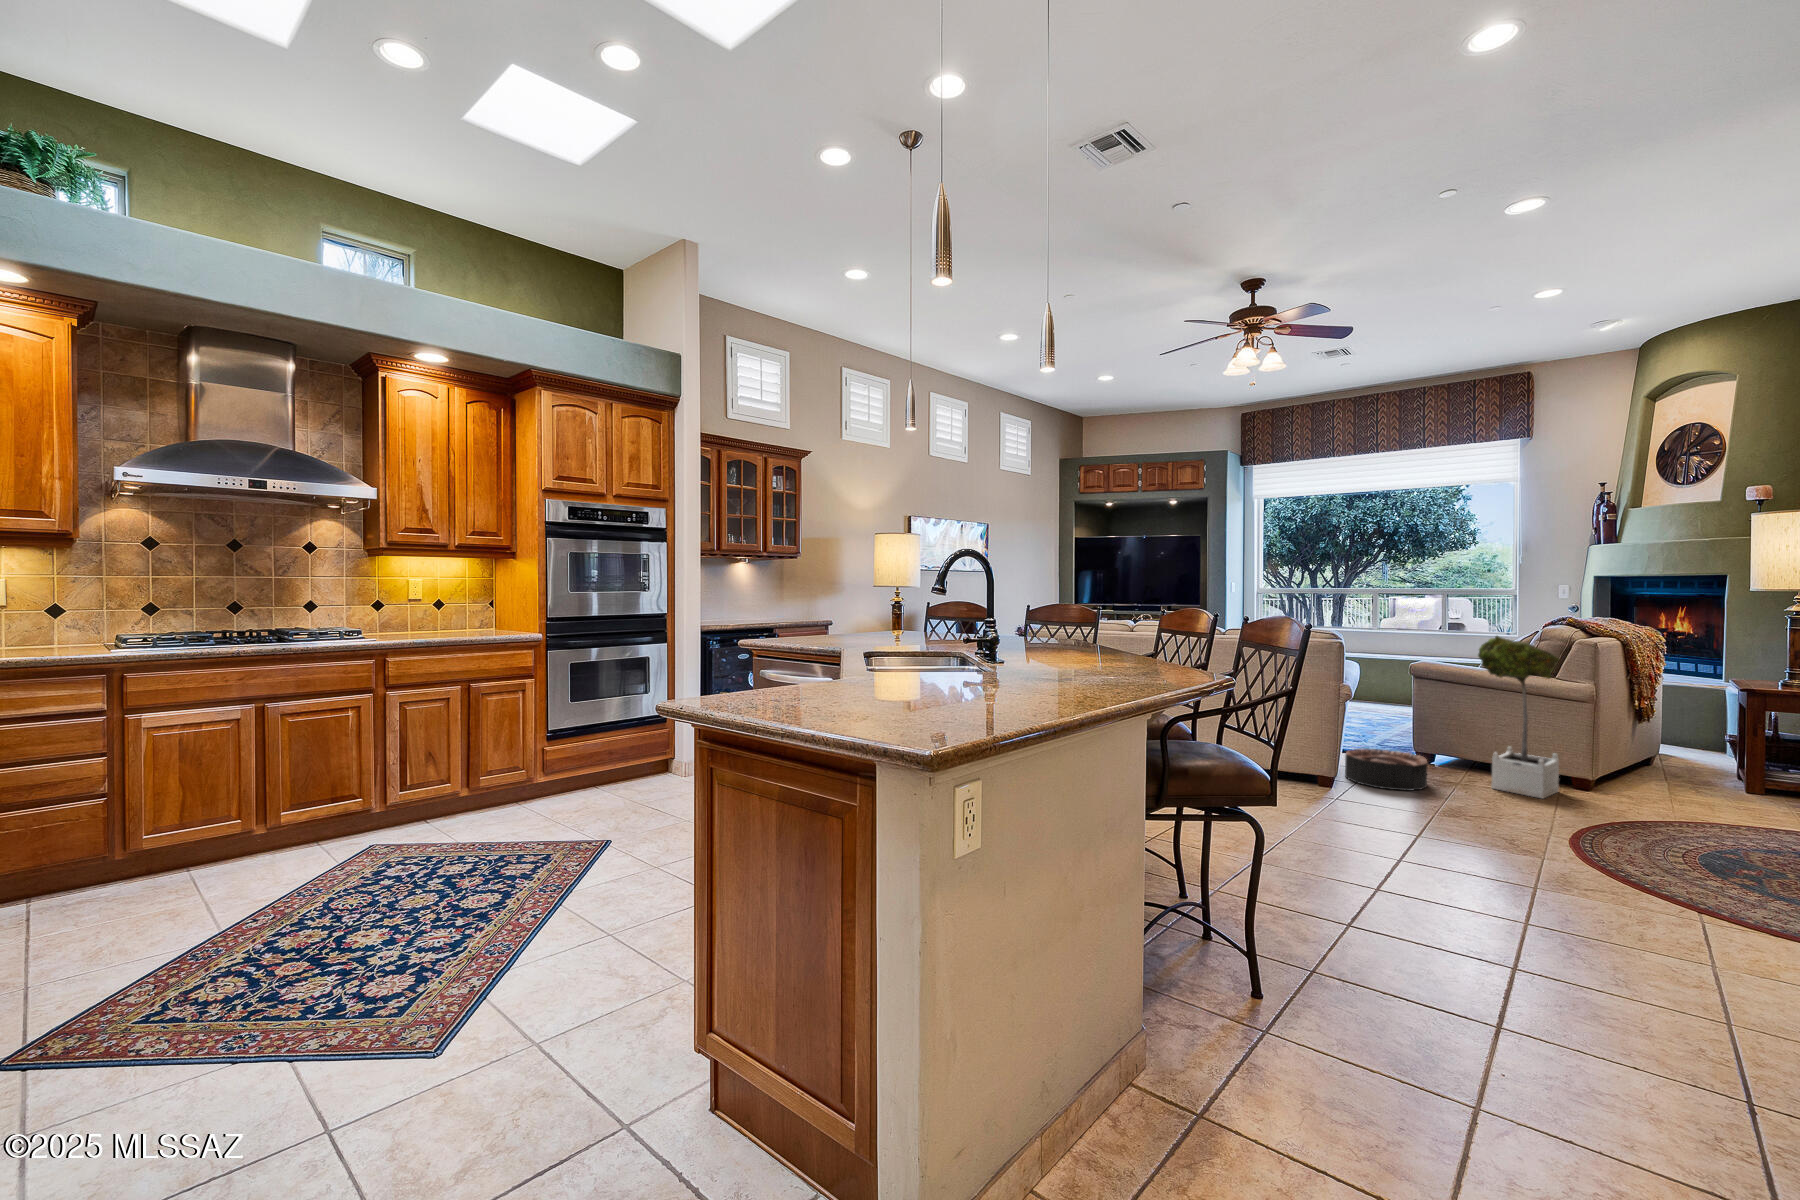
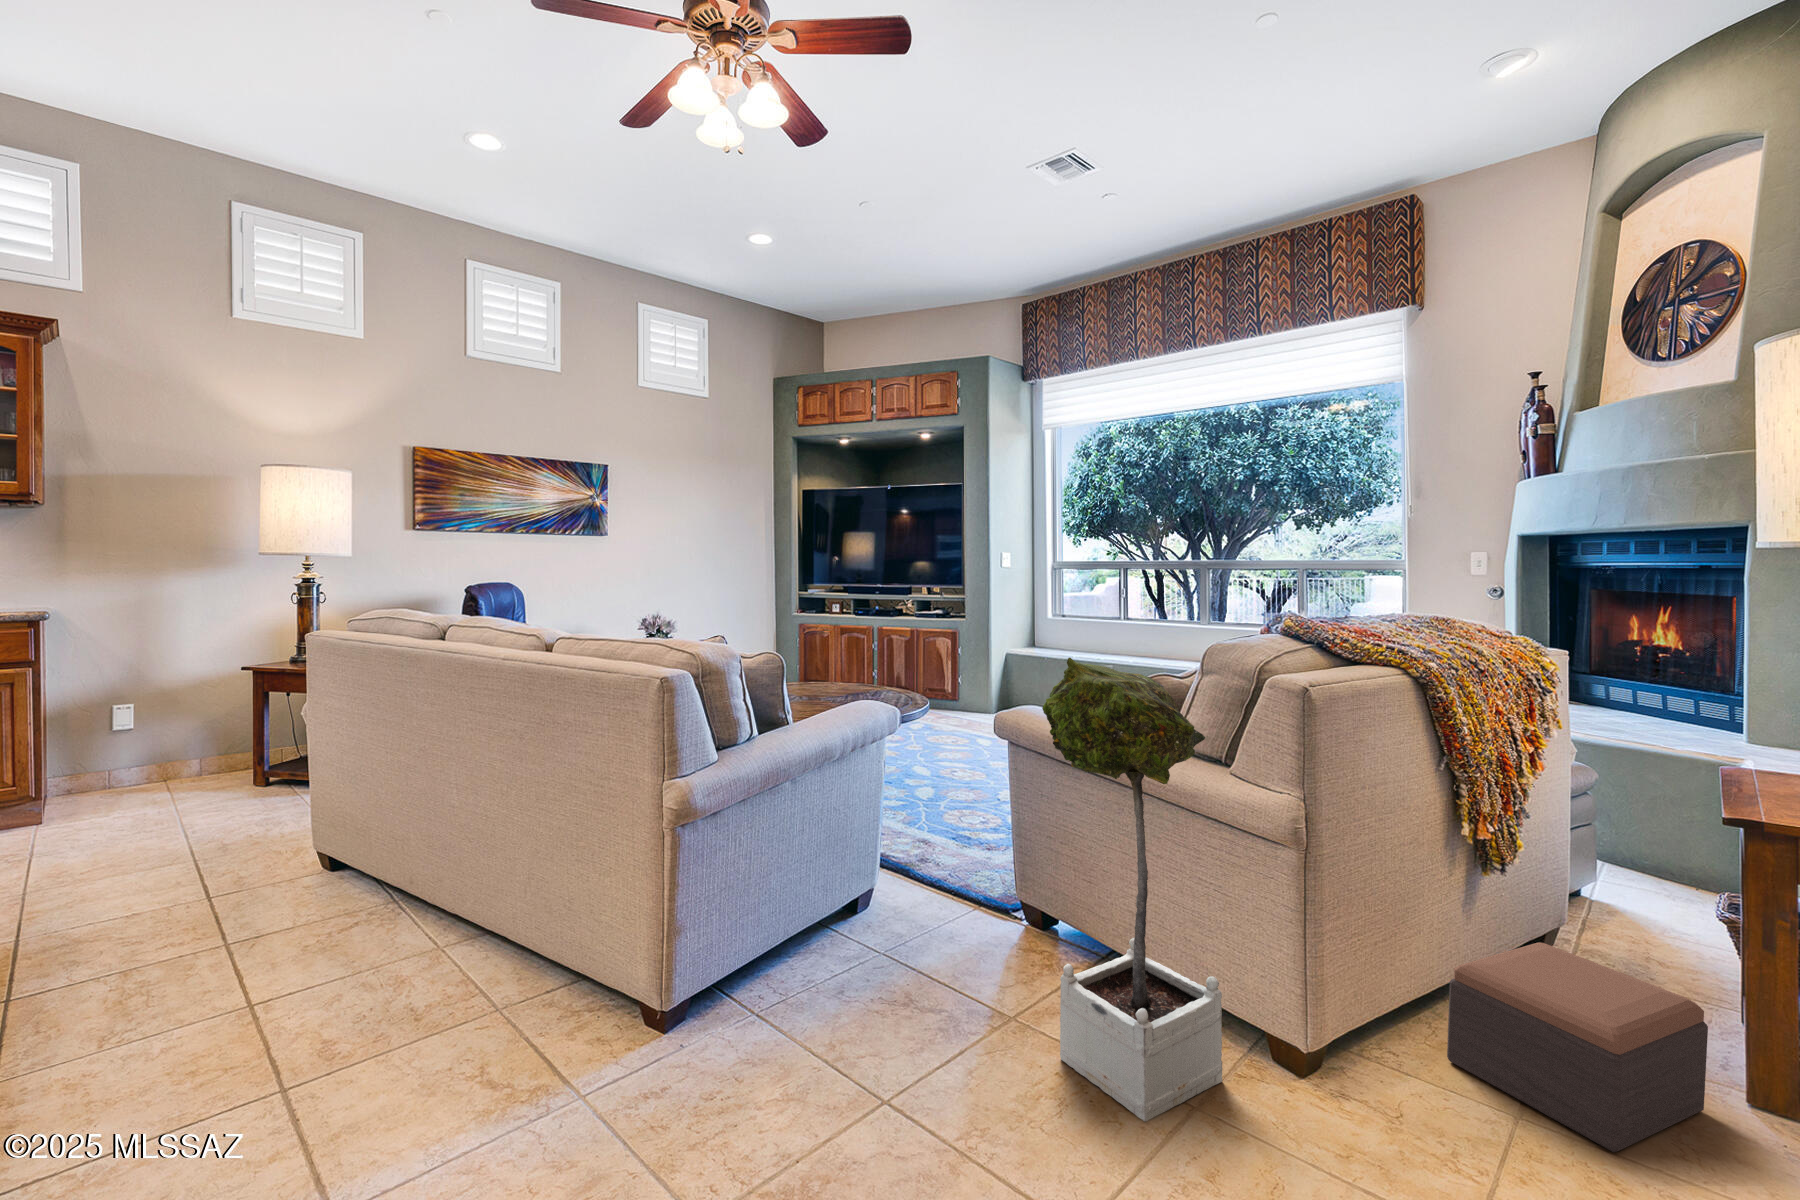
footstool: none [1636,745,1737,802] -> present [1447,943,1708,1152]
basket: present [1345,749,1428,791] -> none [749,919,923,1067]

